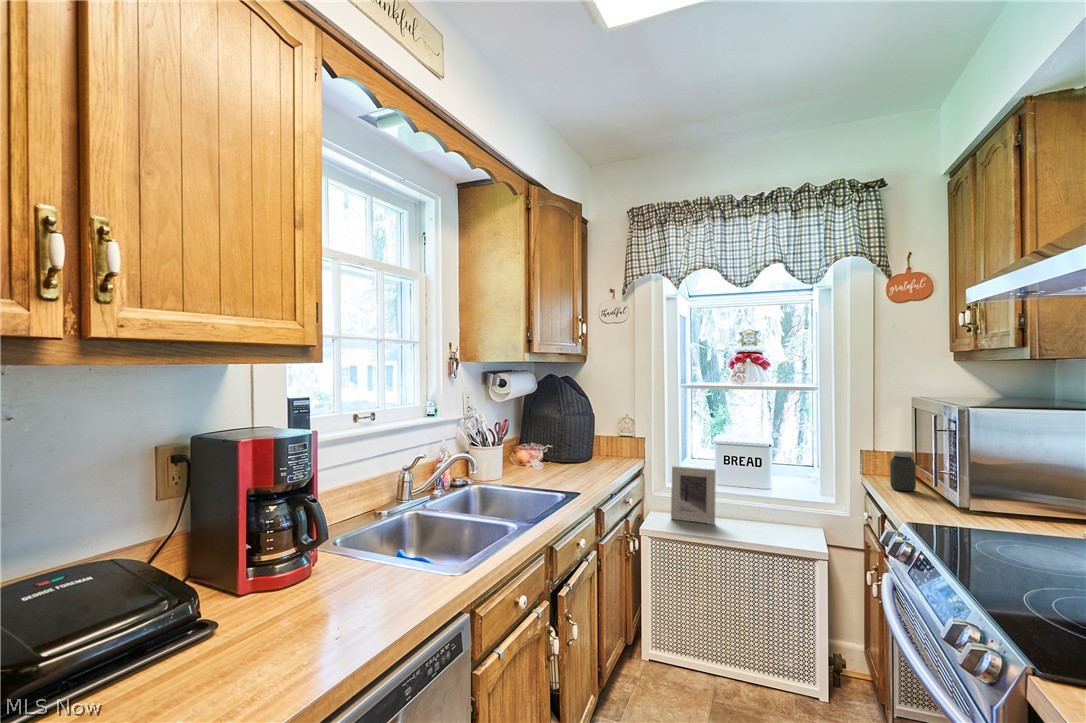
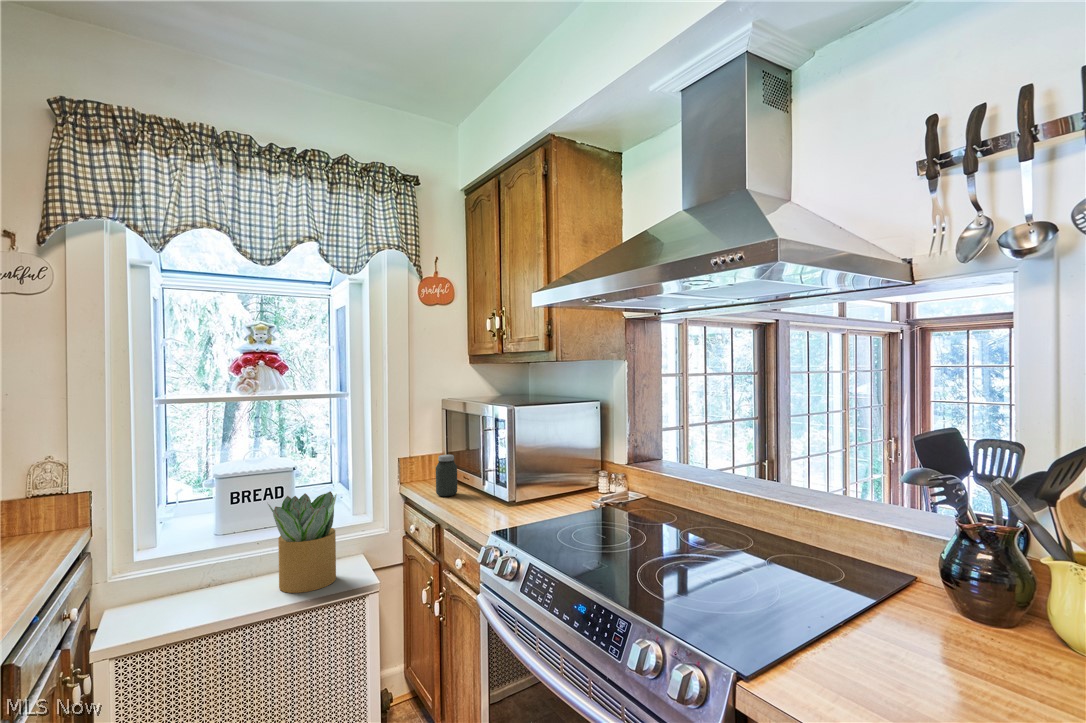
potted plant: none [740,461,792,536] -> present [268,491,337,593]
picture frame: present [671,466,716,524] -> none [151,521,230,619]

